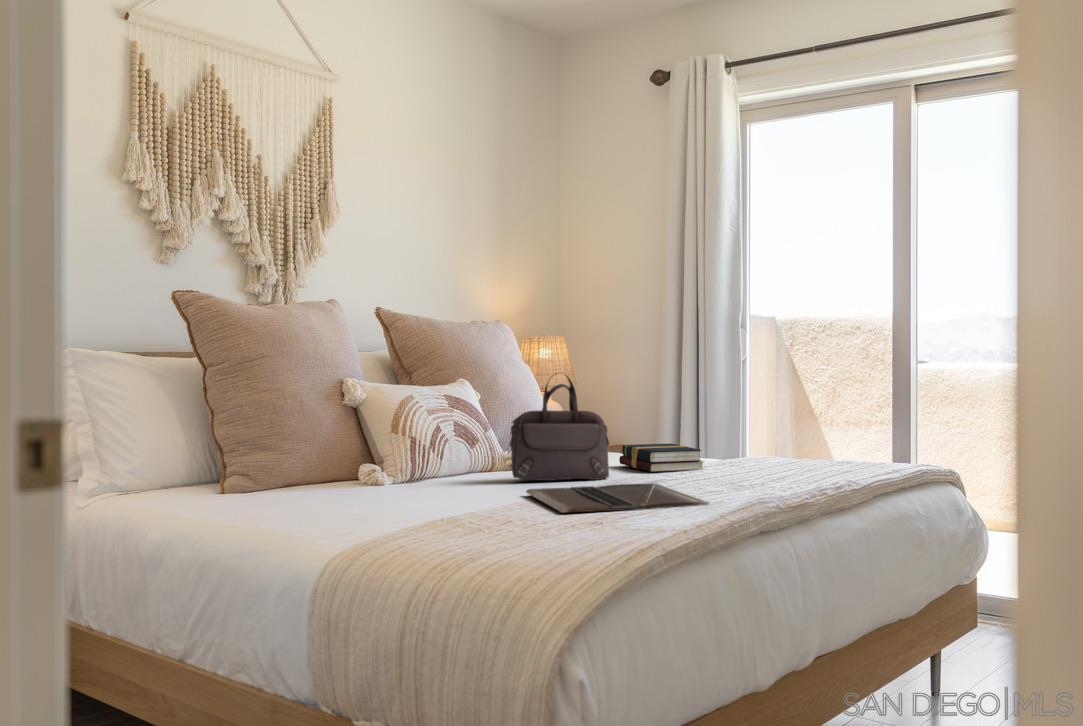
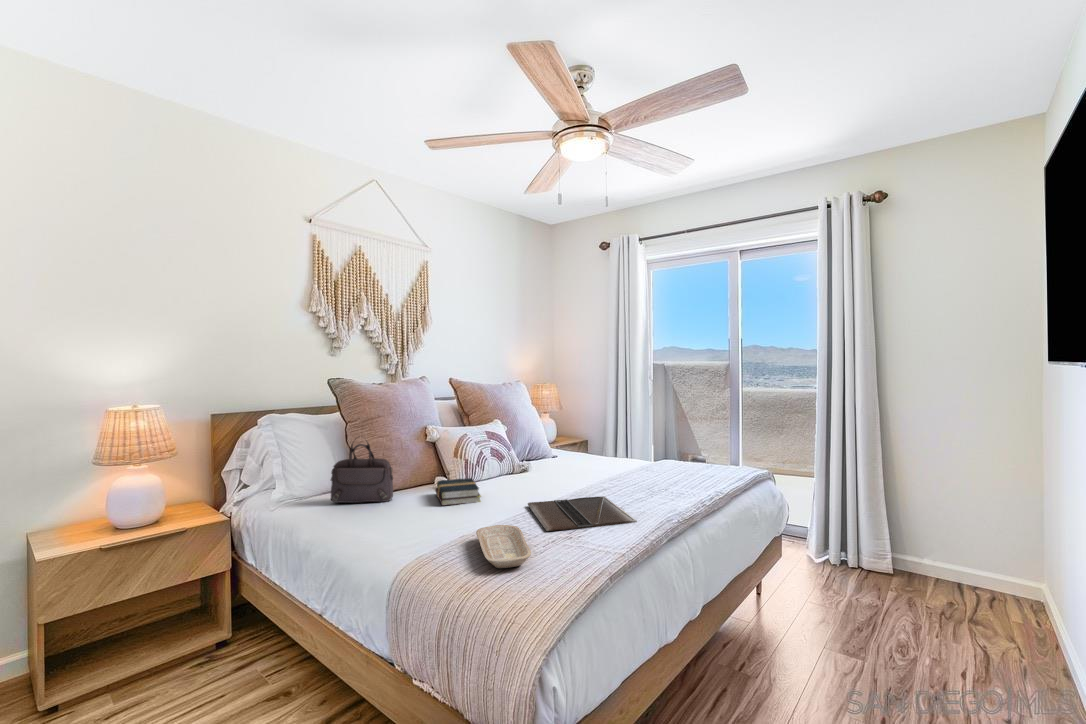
handbag: present [509,375,609,481] -> present [331,441,393,503]
hardback book: present [619,443,704,472] -> present [435,478,481,506]
tray: none [449,500,541,540] -> present [476,525,531,568]

